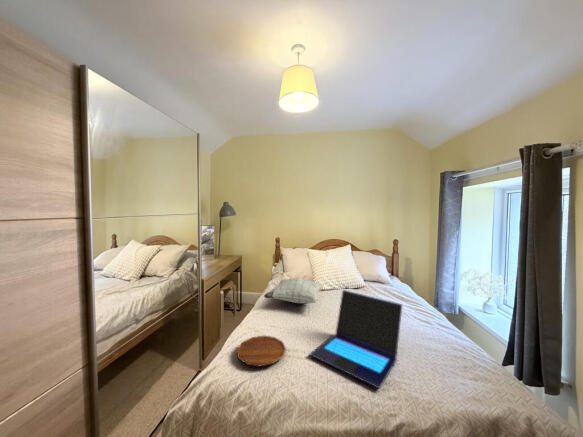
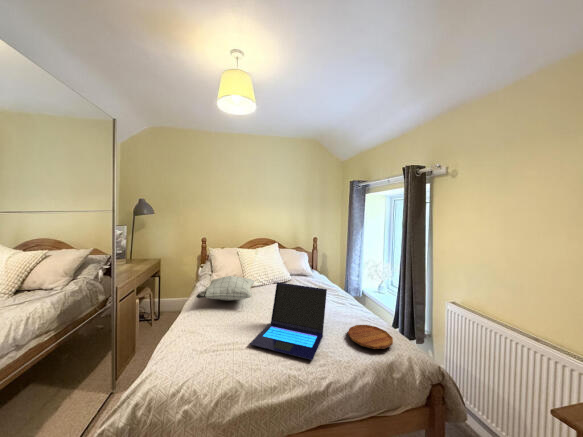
tray: present [237,336,286,366] -> present [347,325,393,349]

